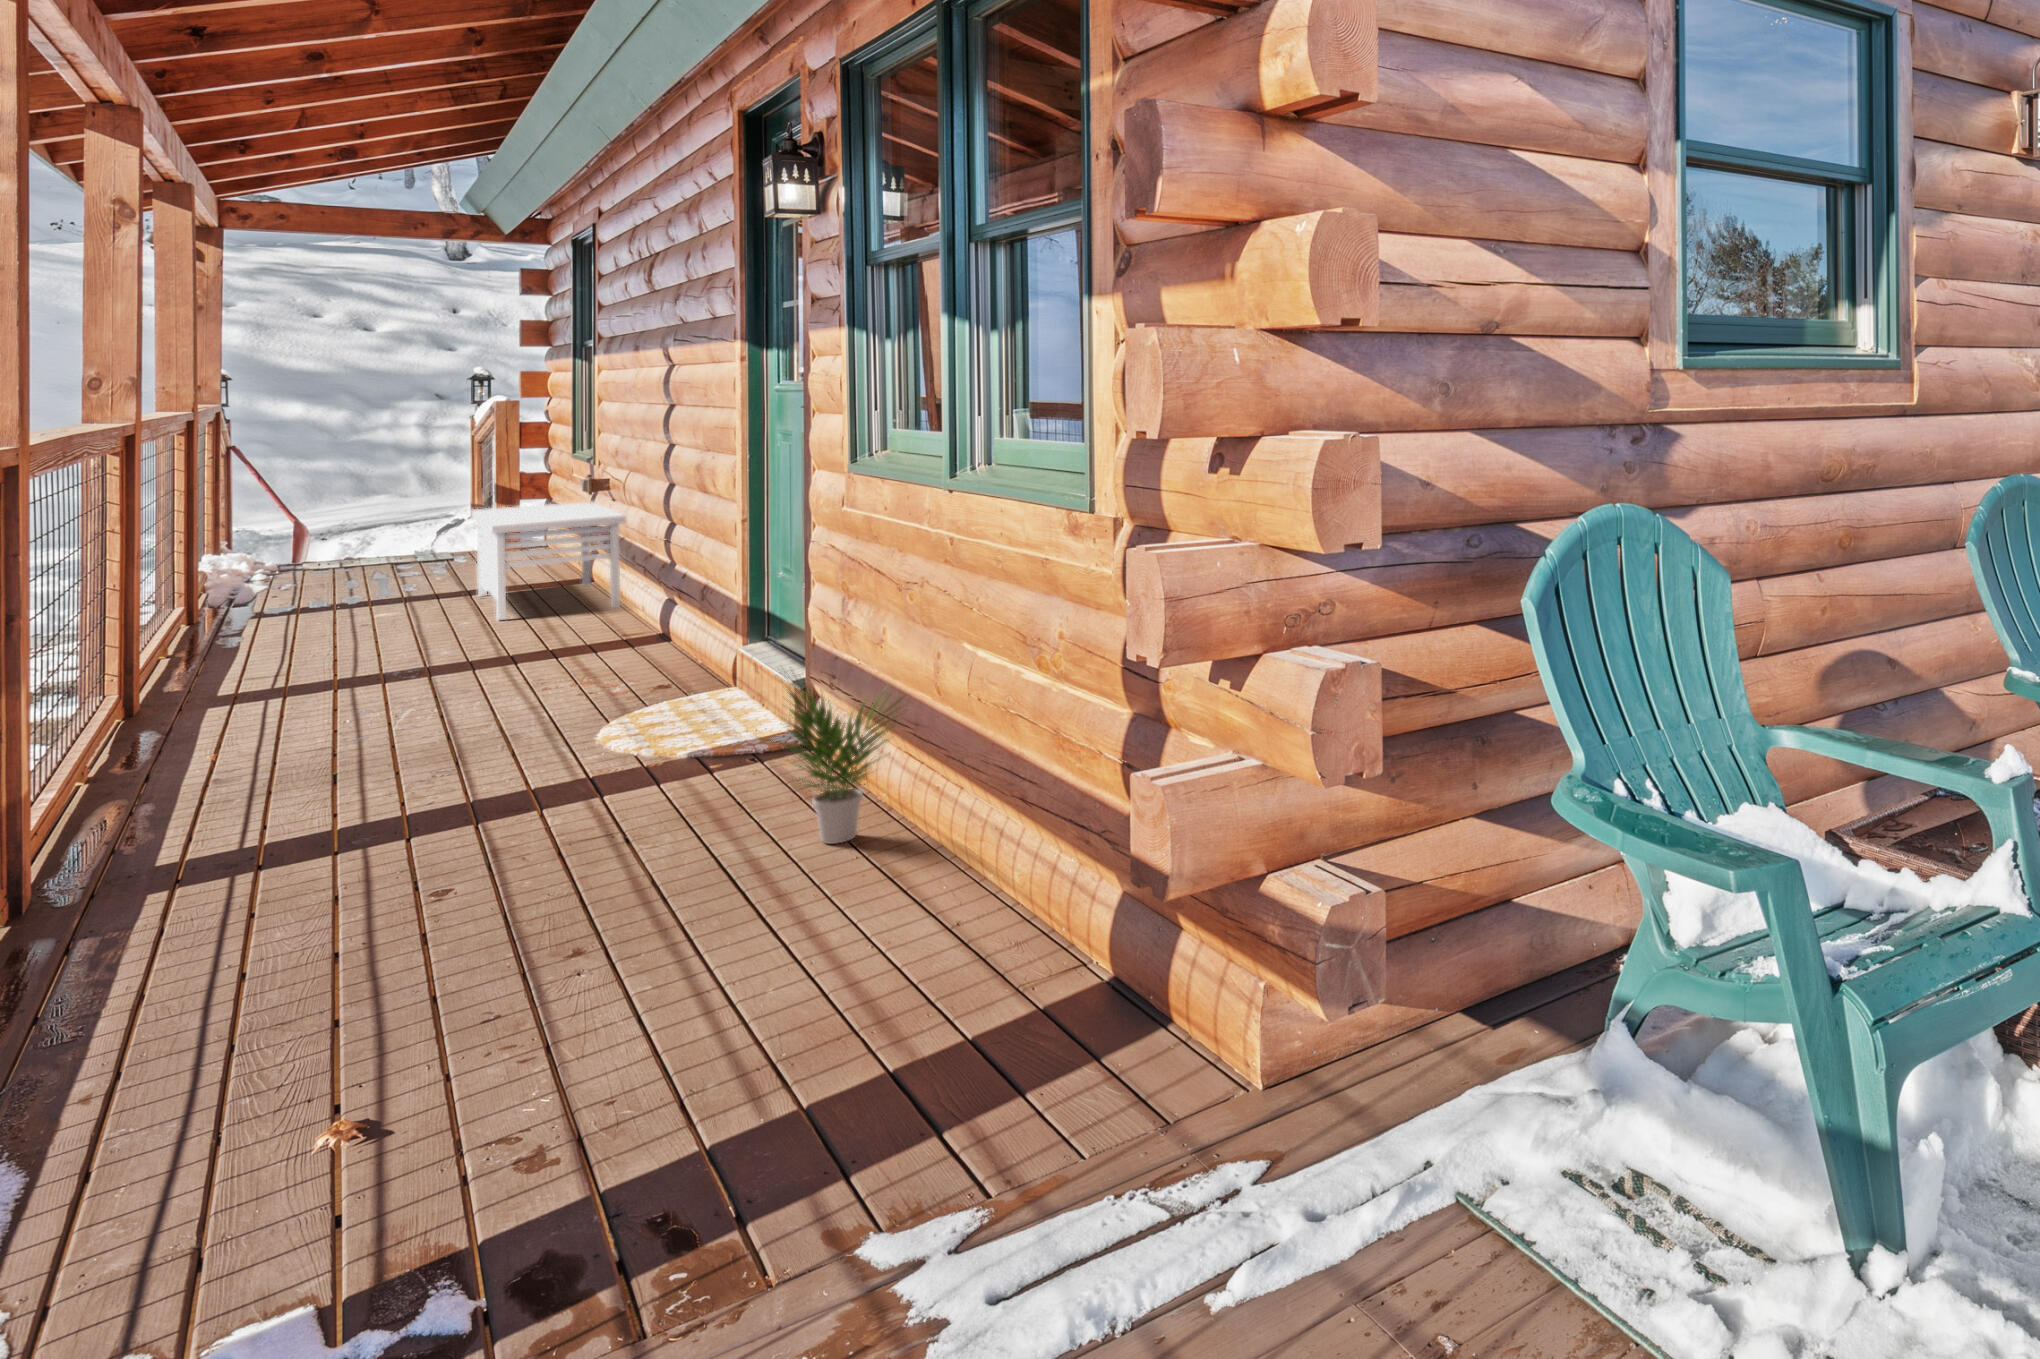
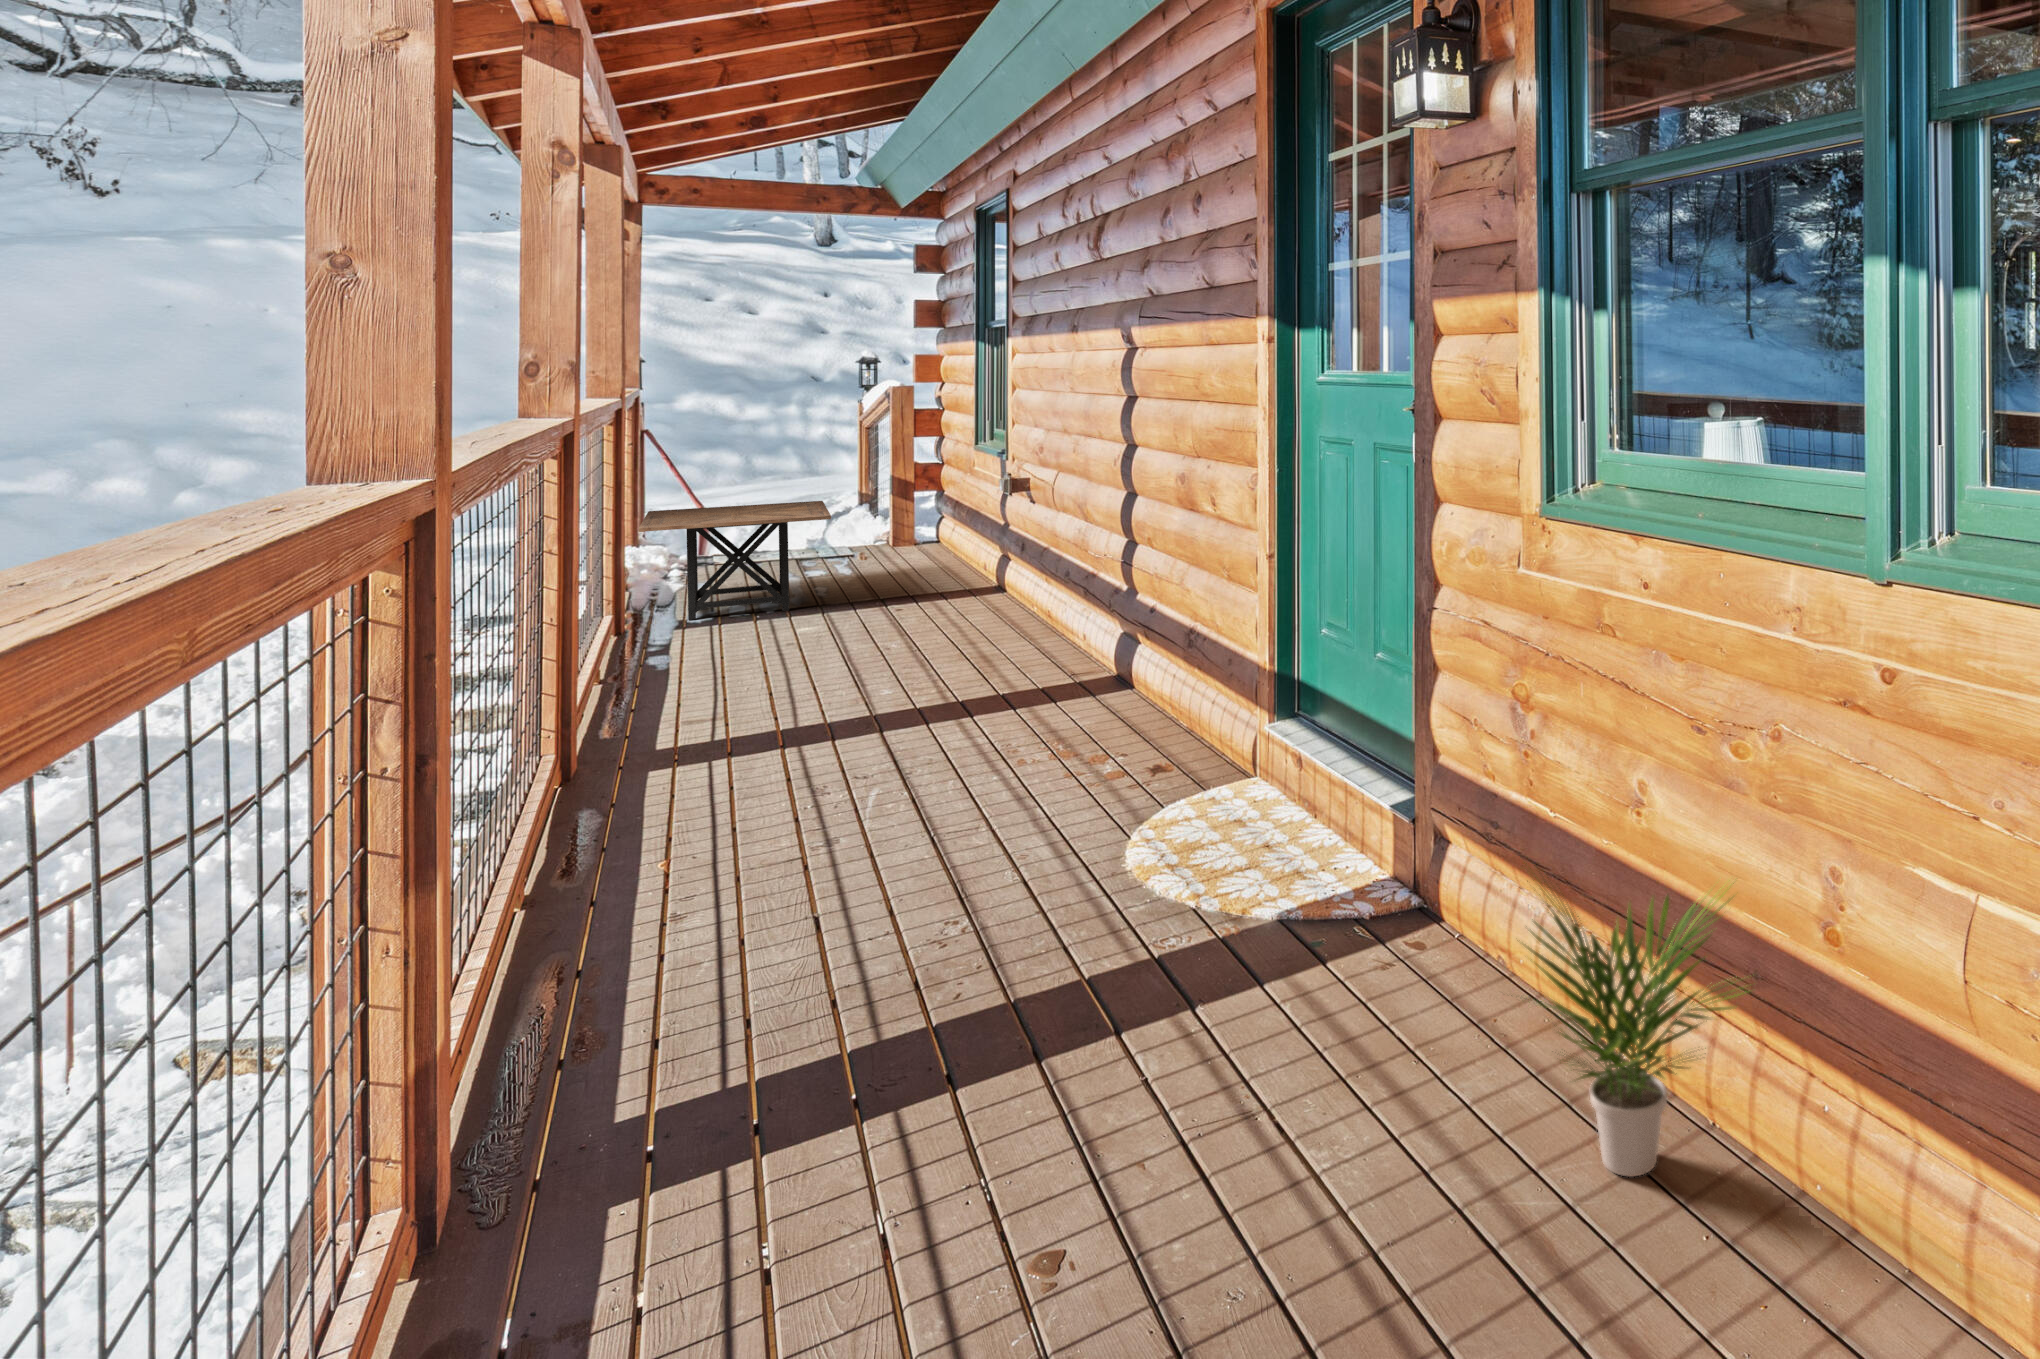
storage bench: present [471,501,626,621] -> none [892,503,1064,646]
side table: none [209,505,409,612] -> present [639,501,831,620]

